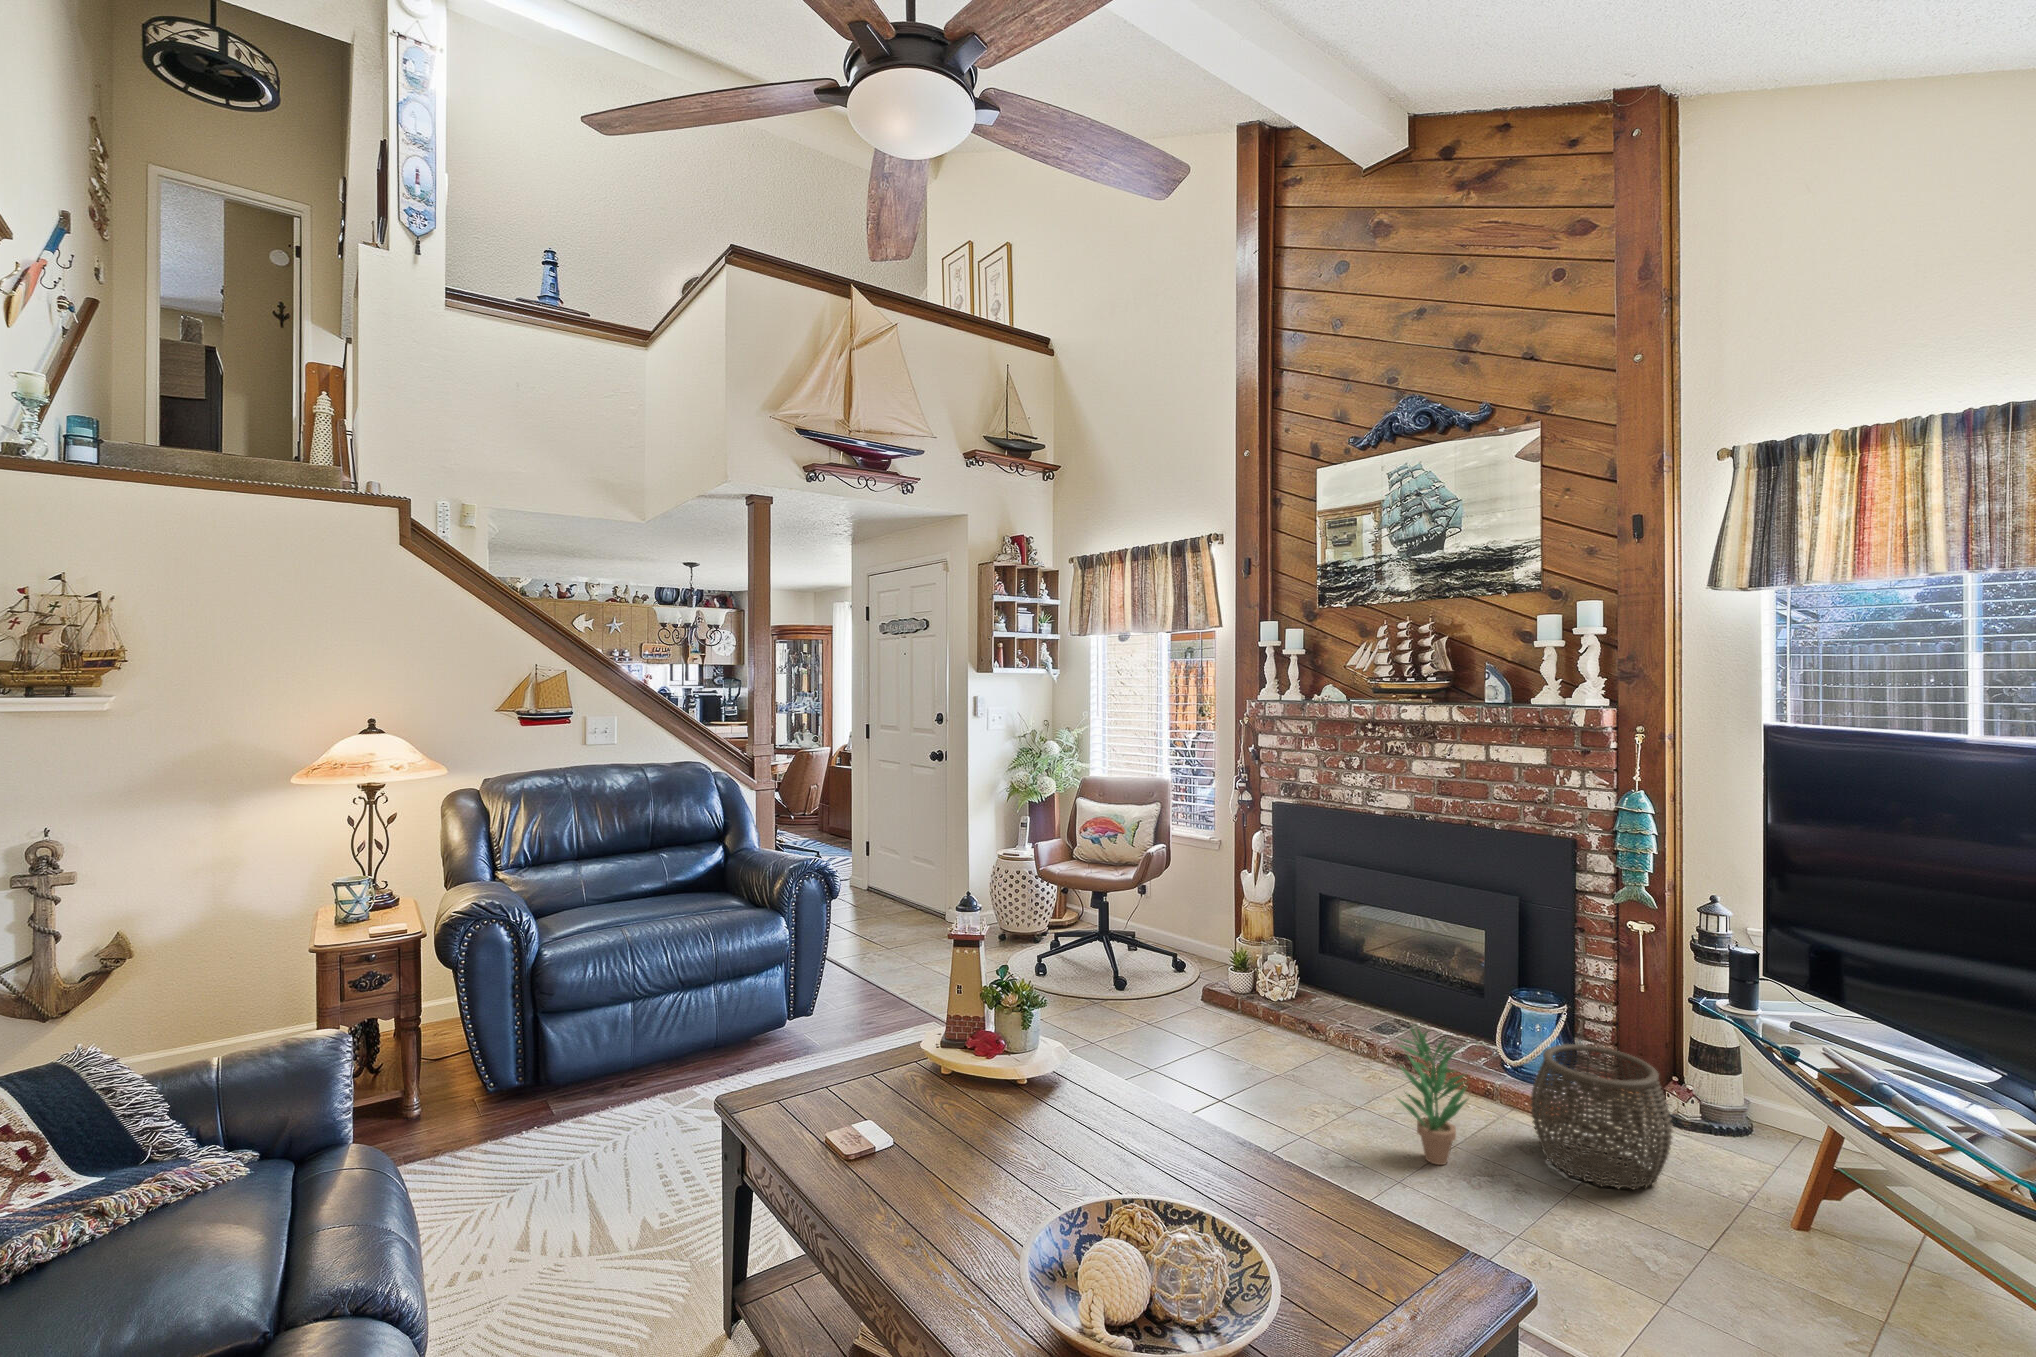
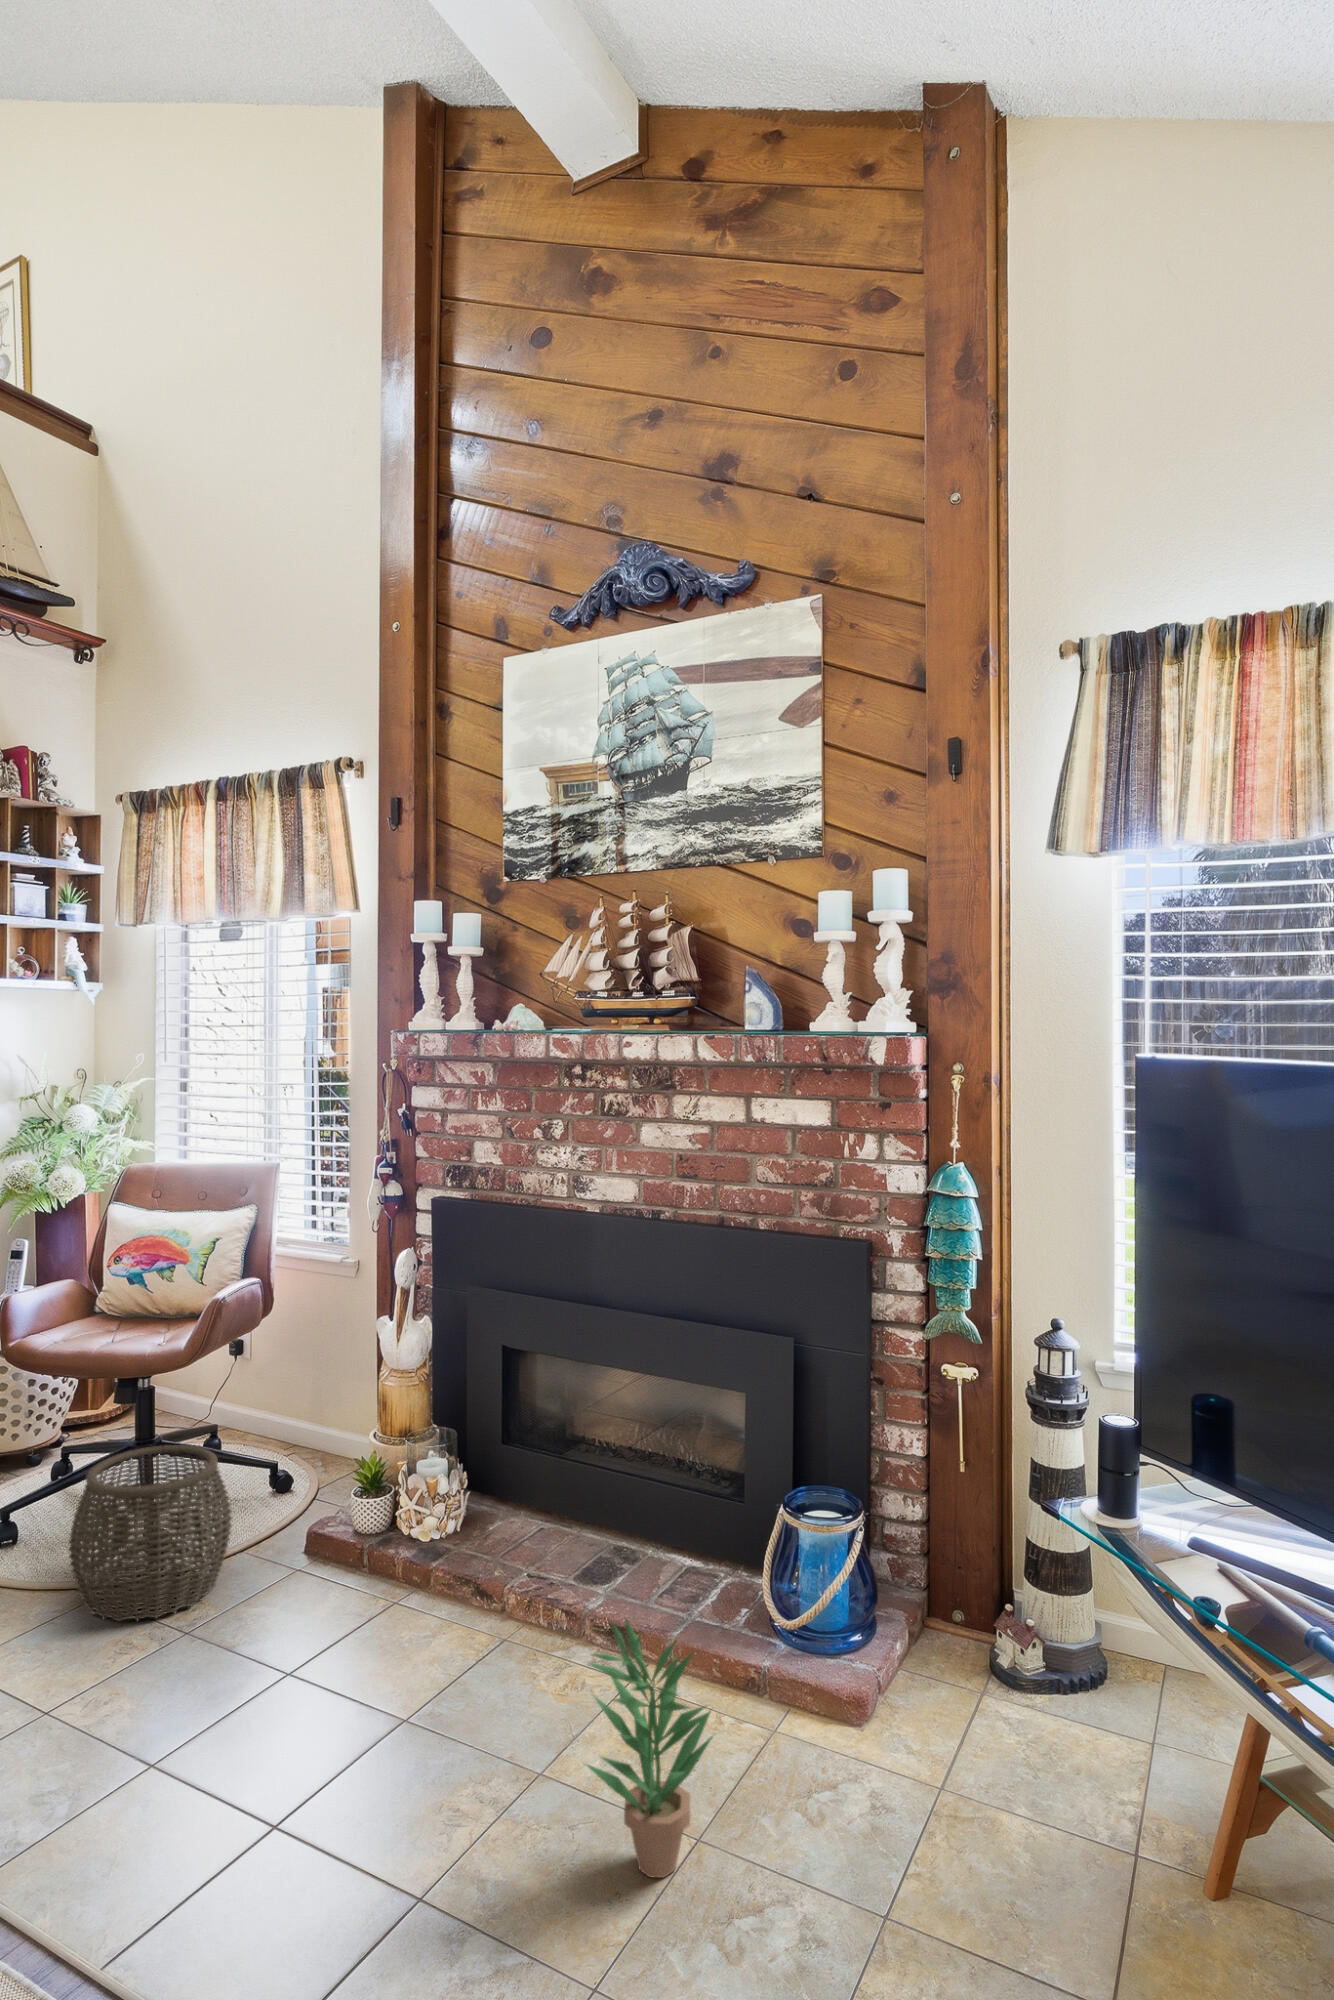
woven basket: present [1531,1044,1673,1190] -> present [69,1445,232,1621]

